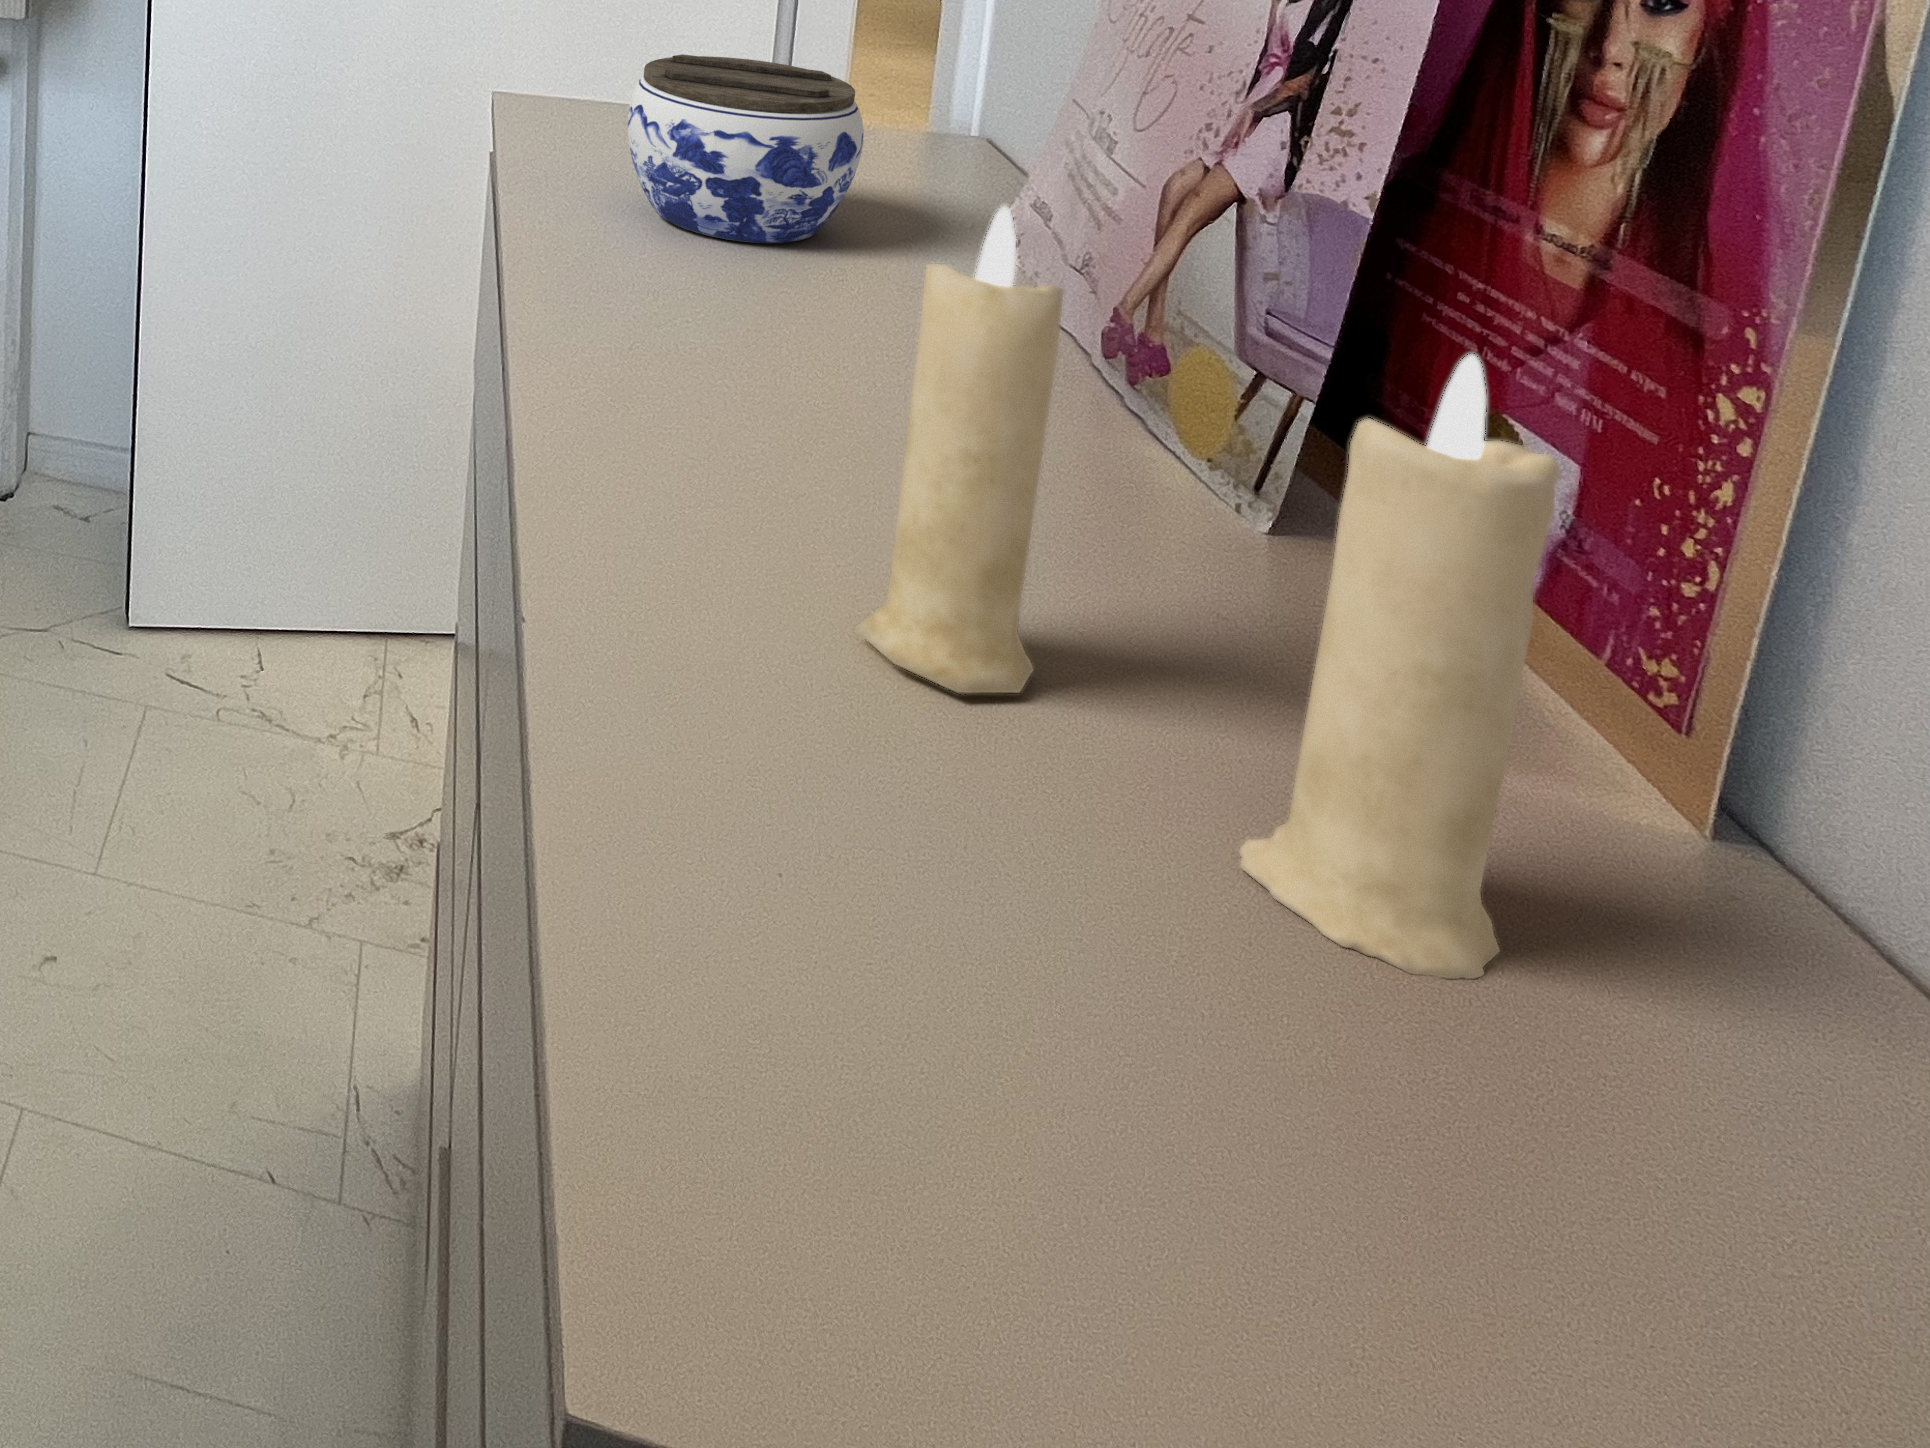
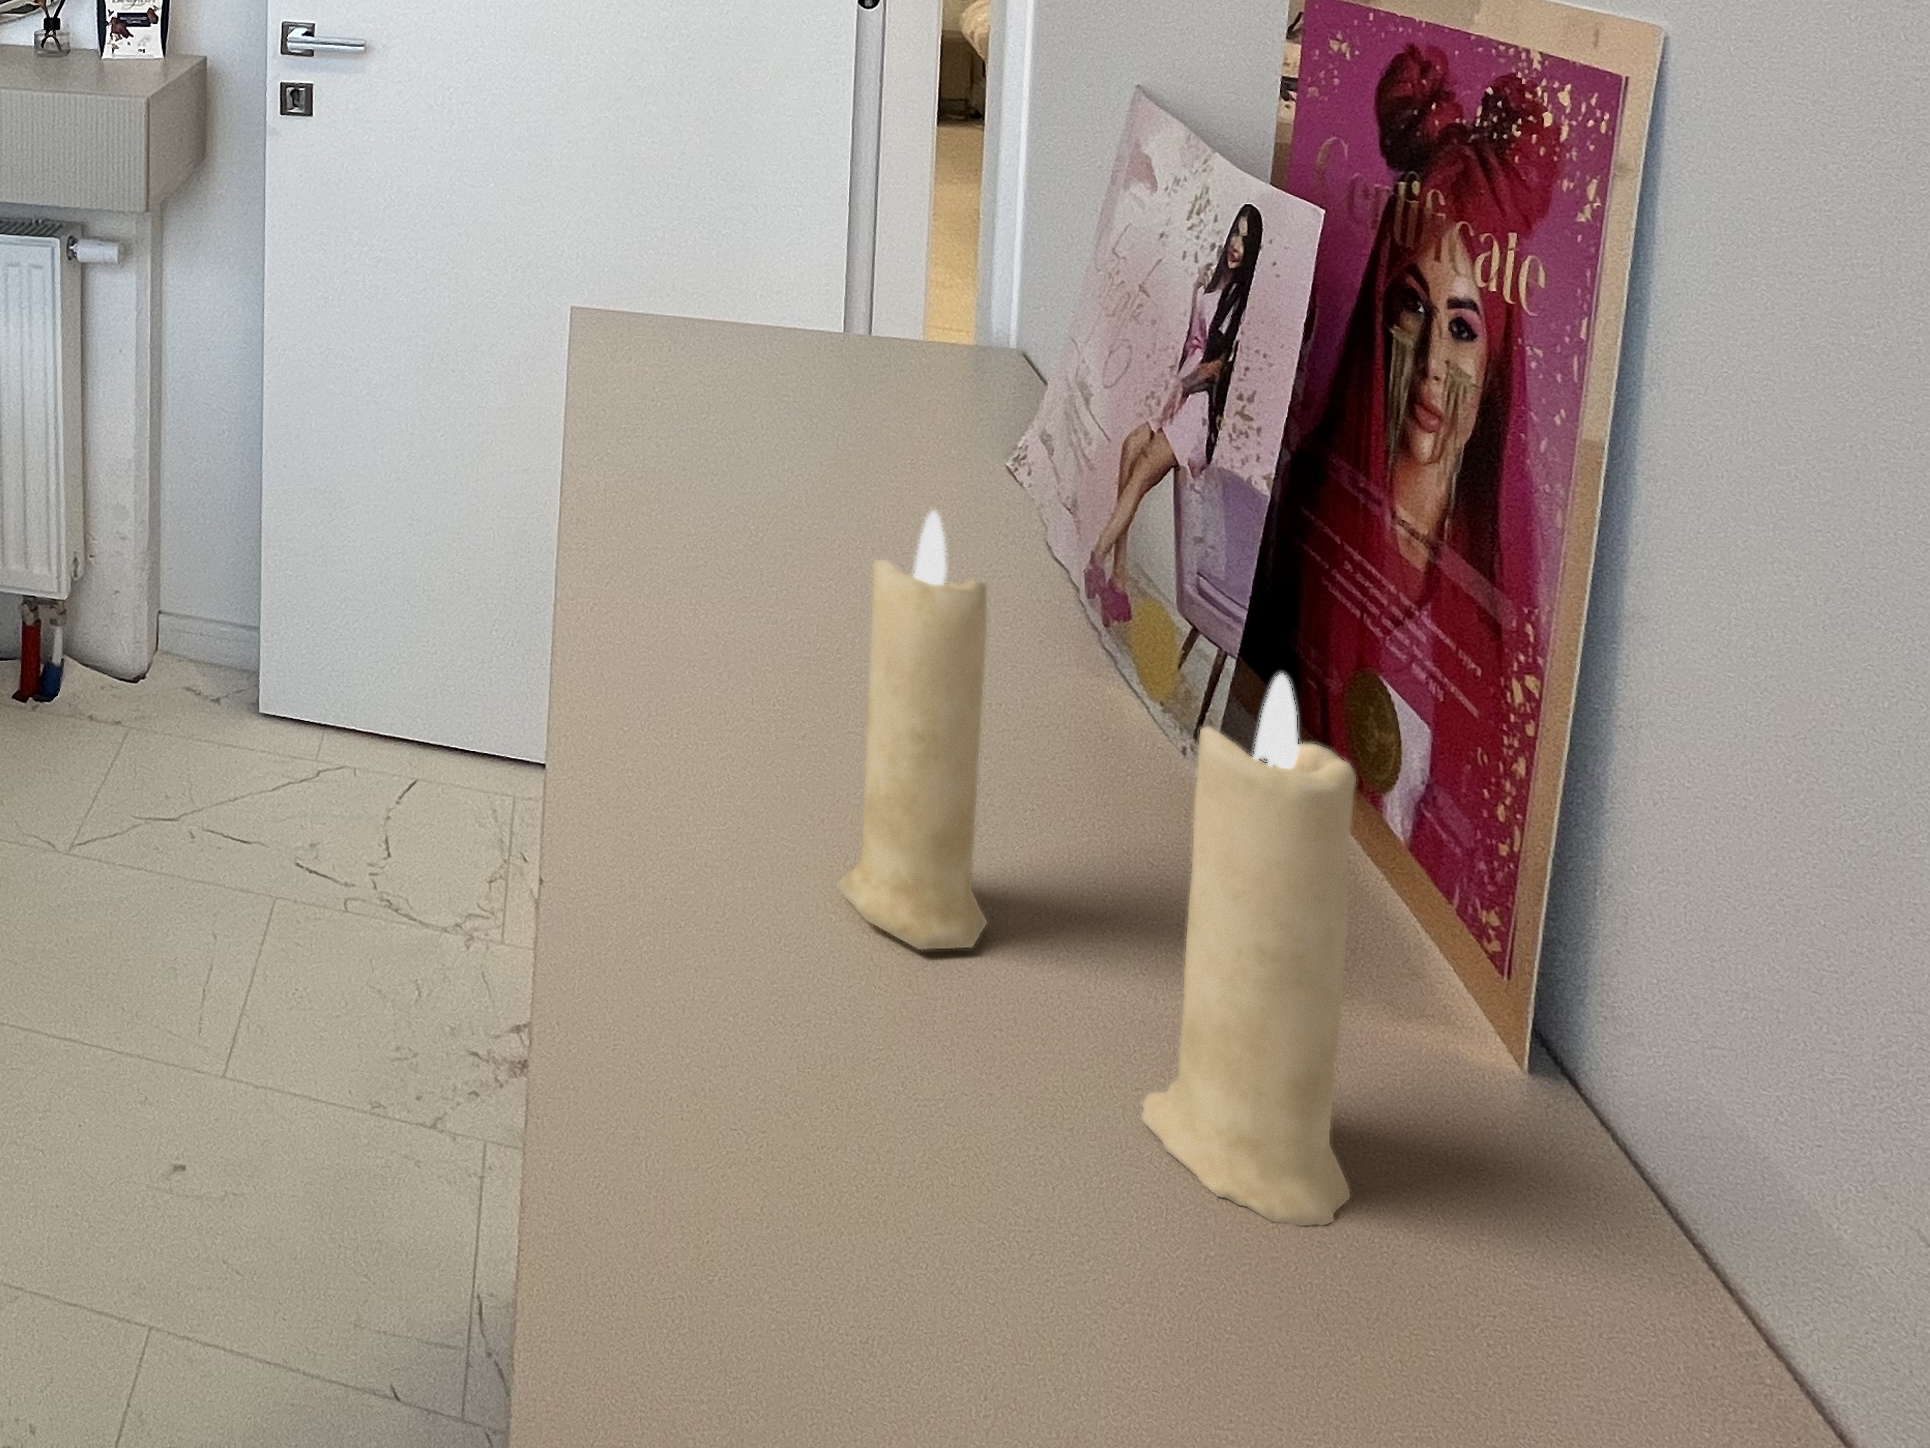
jar: present [628,54,864,243] -> none [673,287,880,468]

